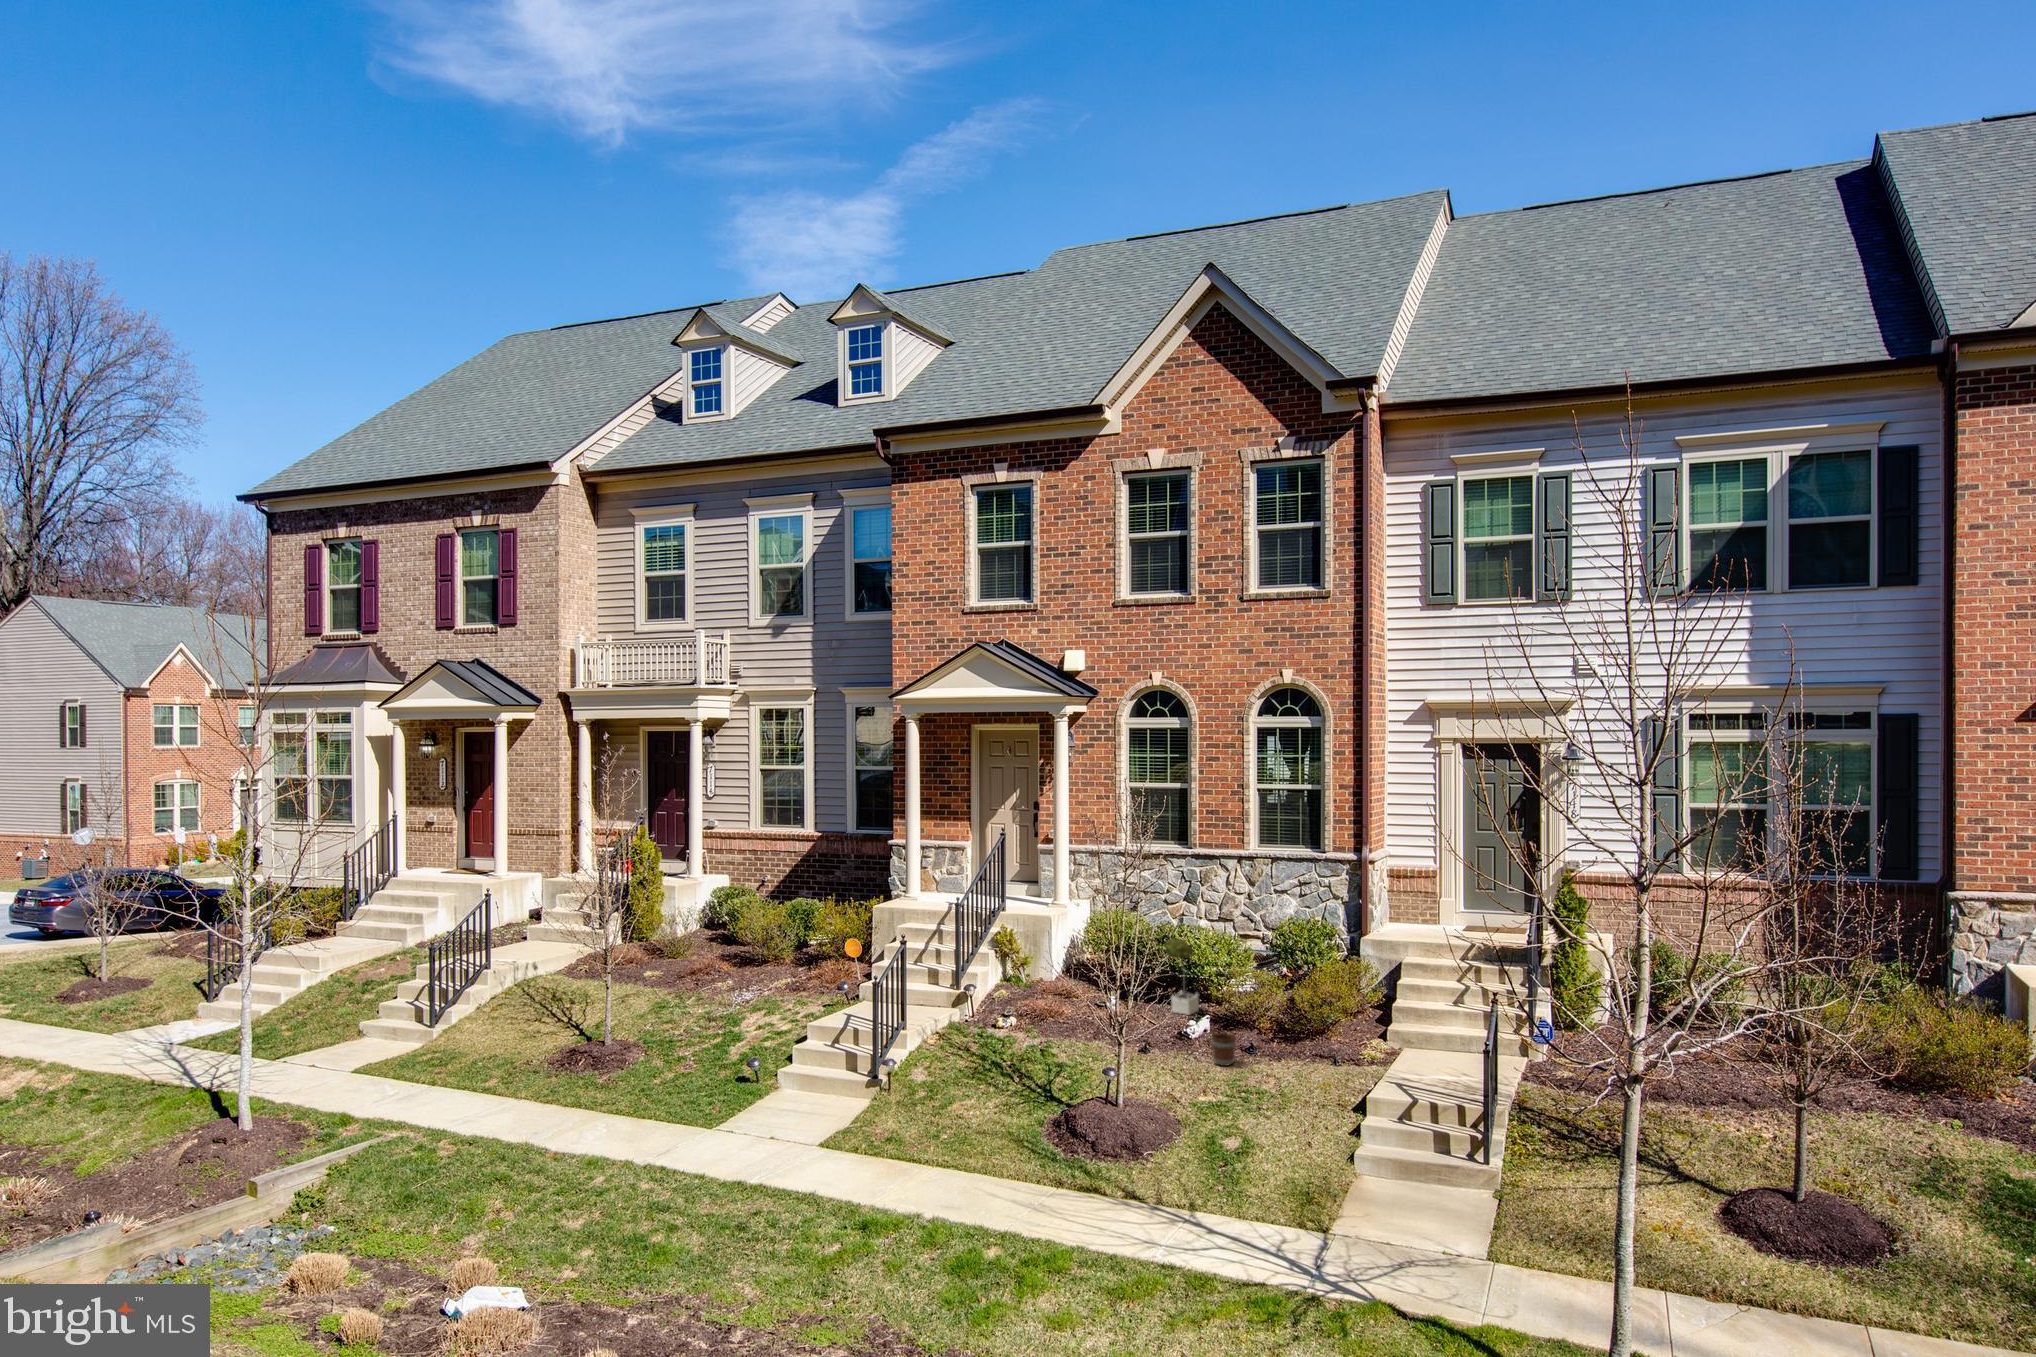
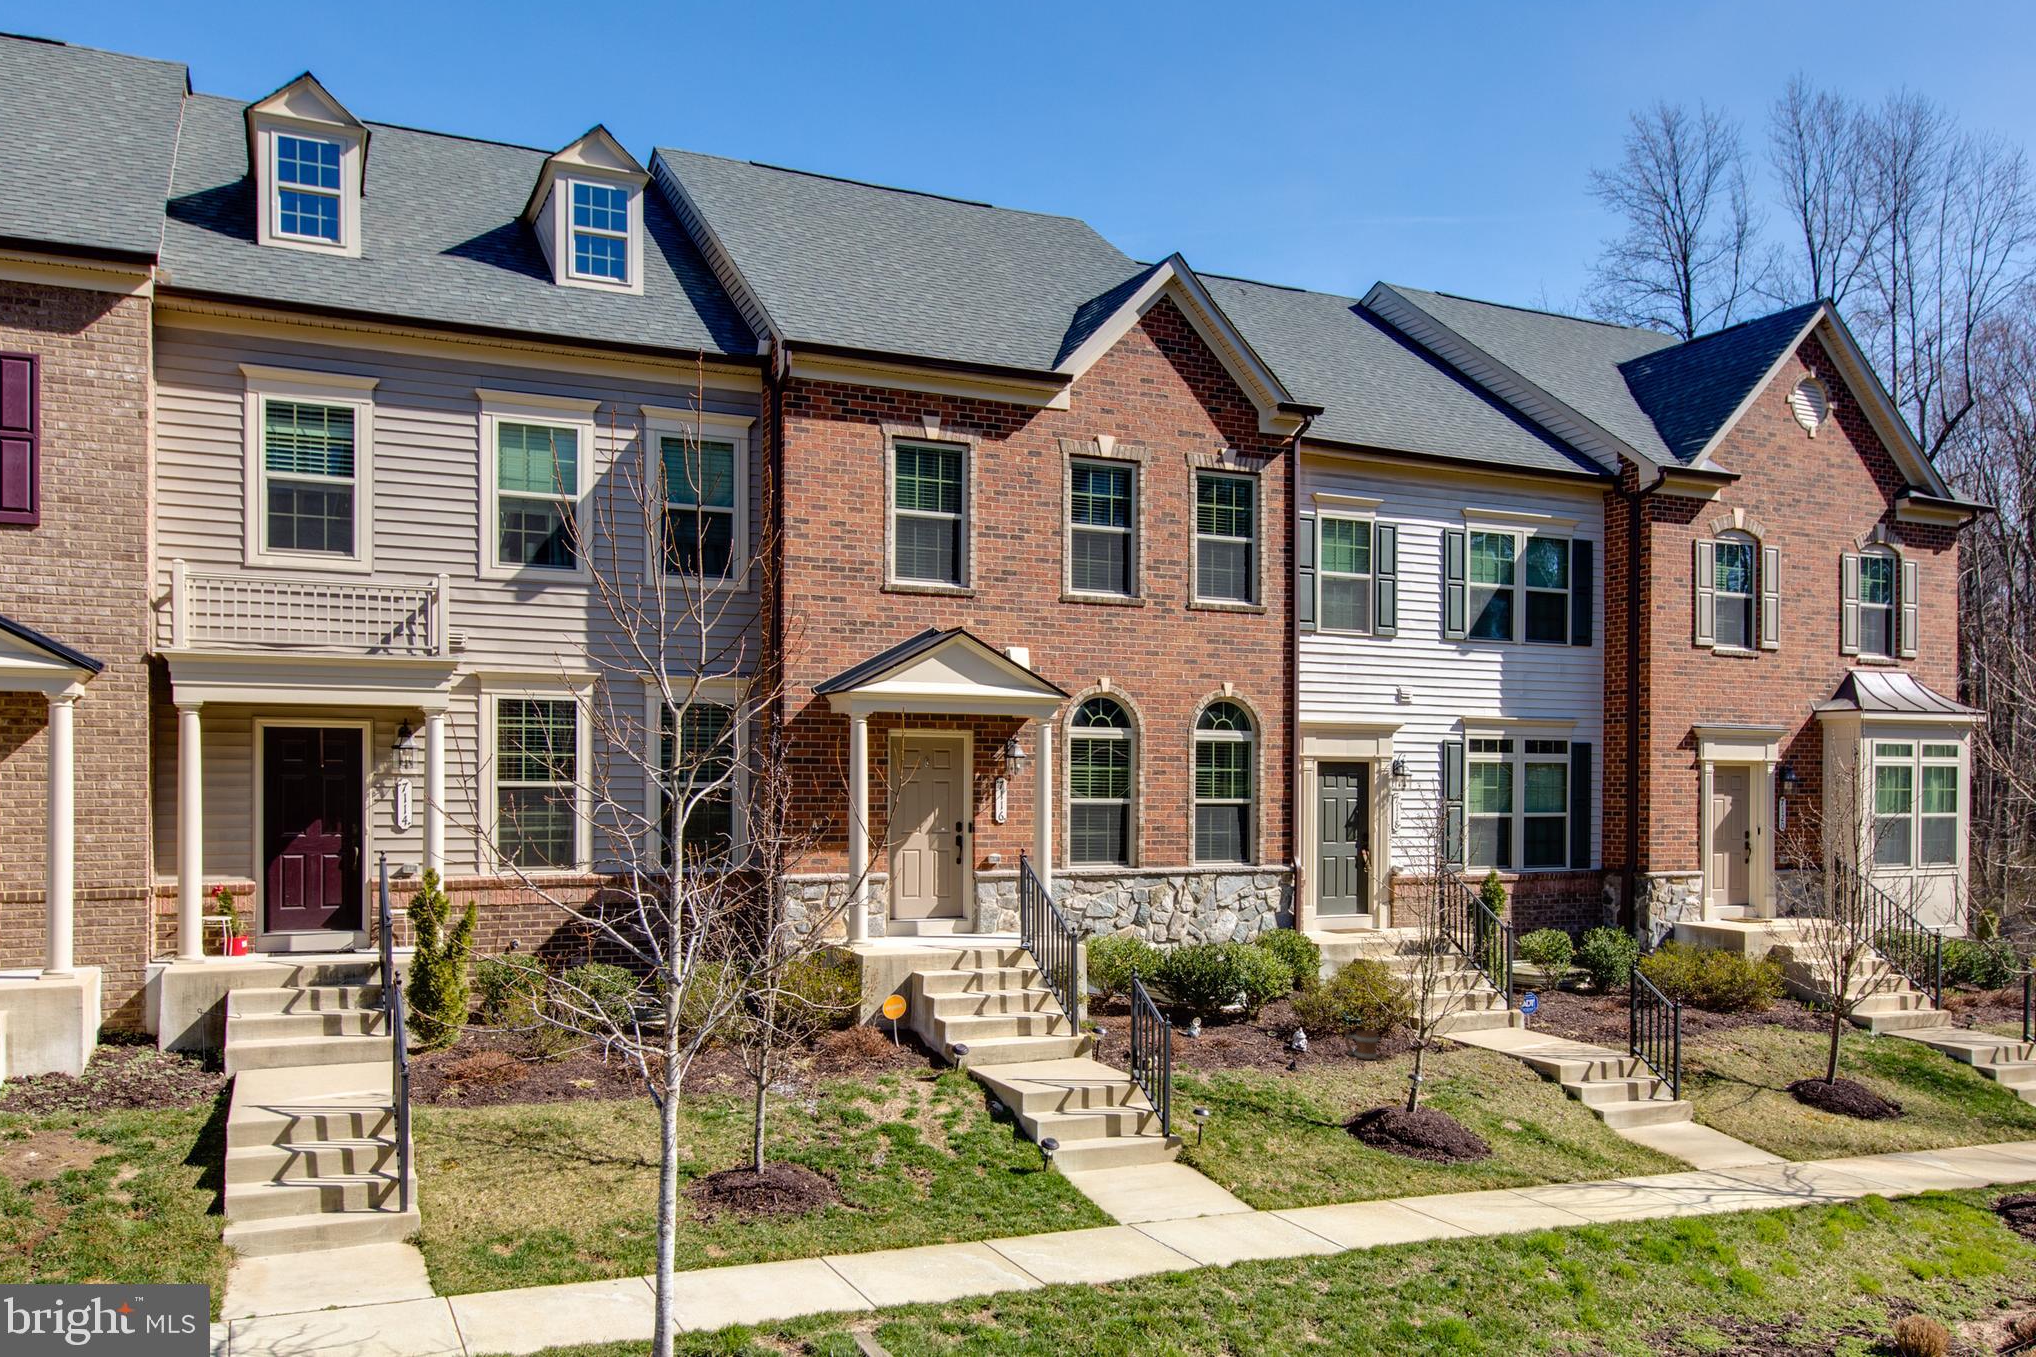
potted tree: present [1165,938,1199,1015] -> none [1208,953,1241,1031]

